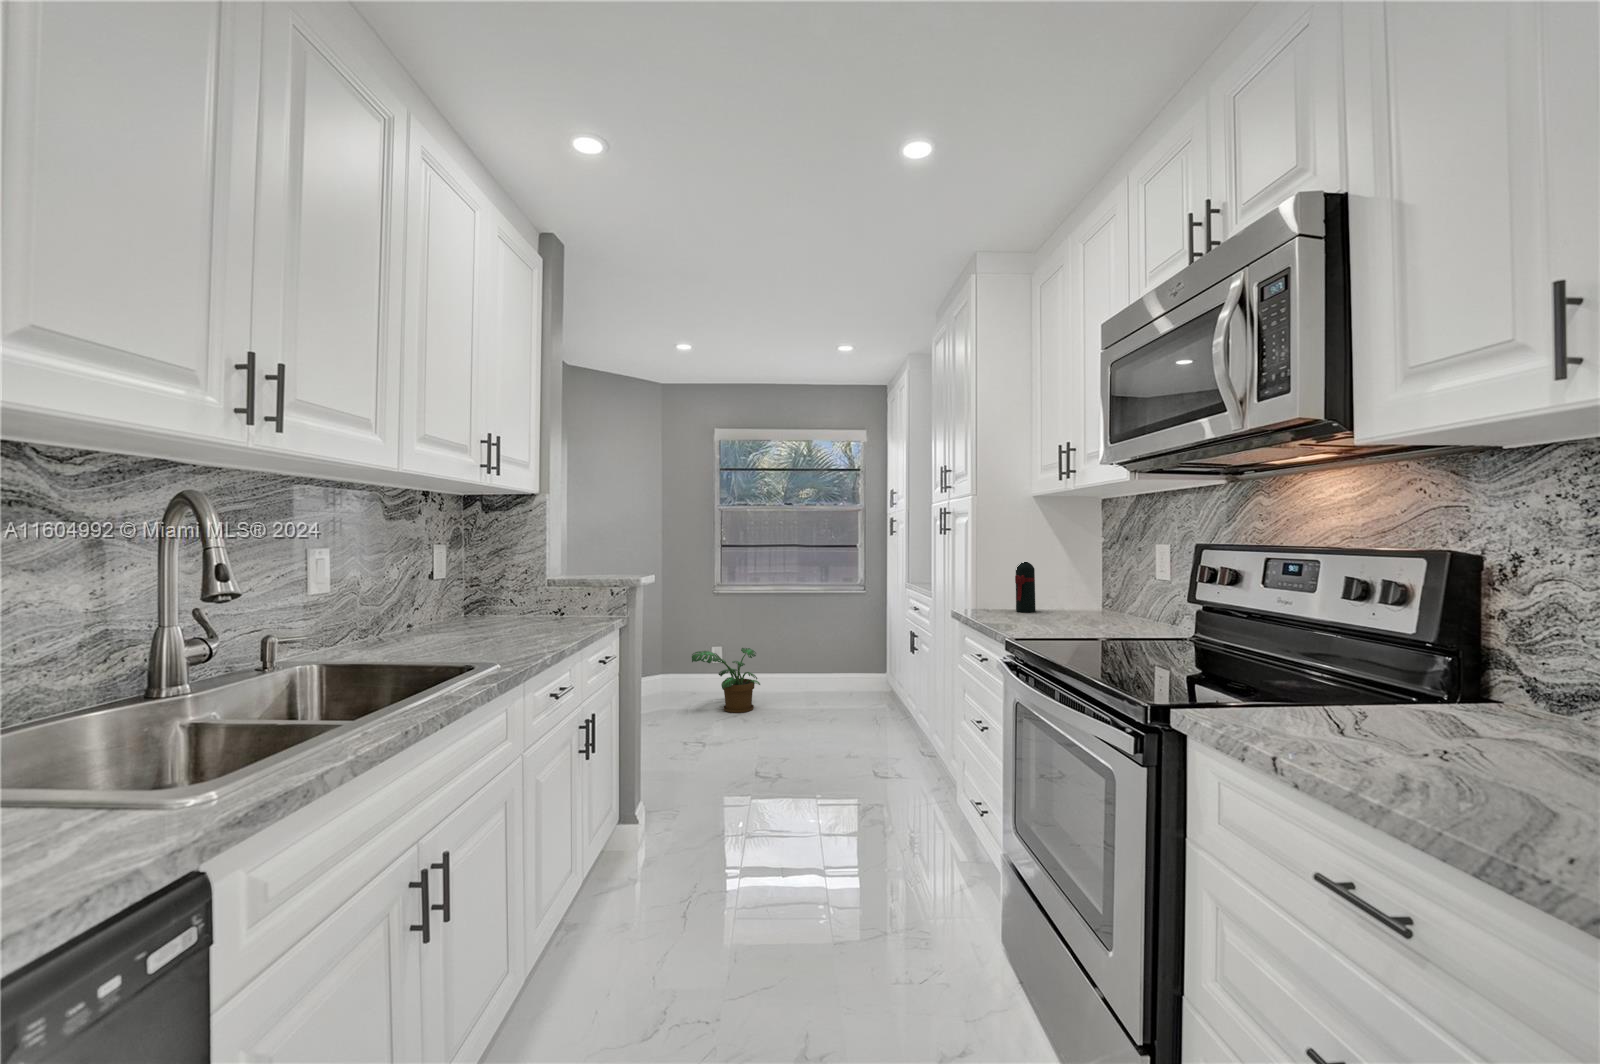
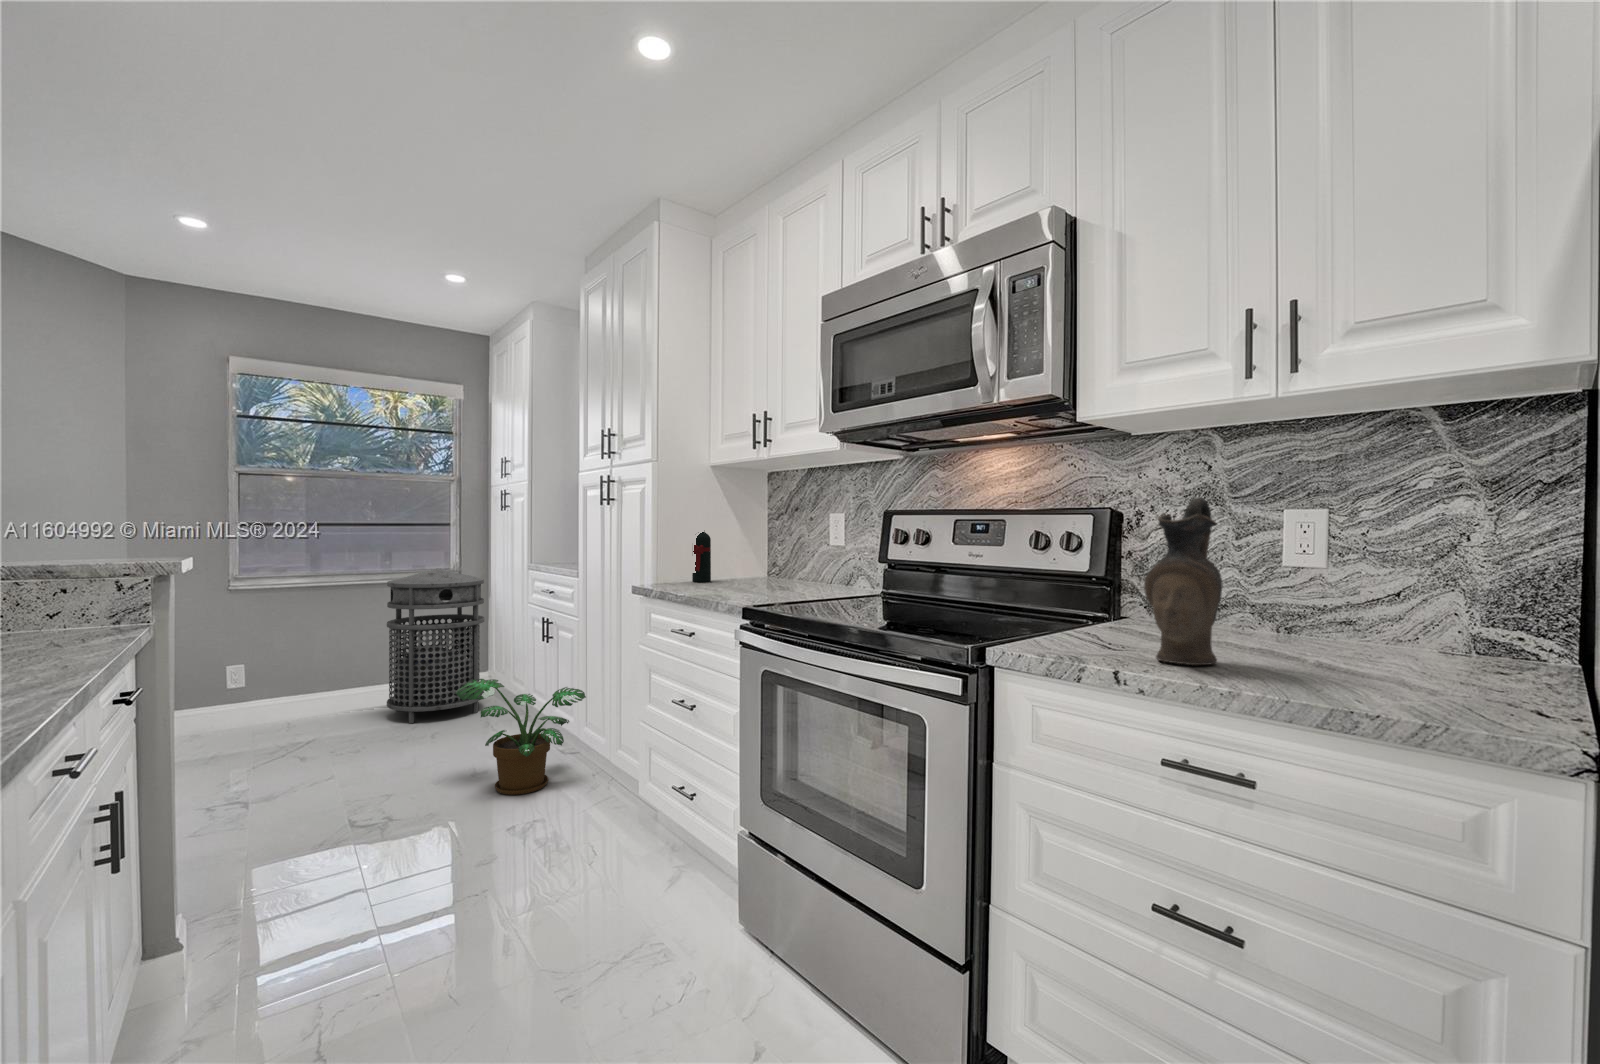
ceramic pitcher: none [1352,556,1484,782] -> present [1144,498,1223,665]
trash can: none [807,586,881,714] -> present [387,569,484,723]
potted plant: present [692,648,760,713] -> present [455,679,586,795]

